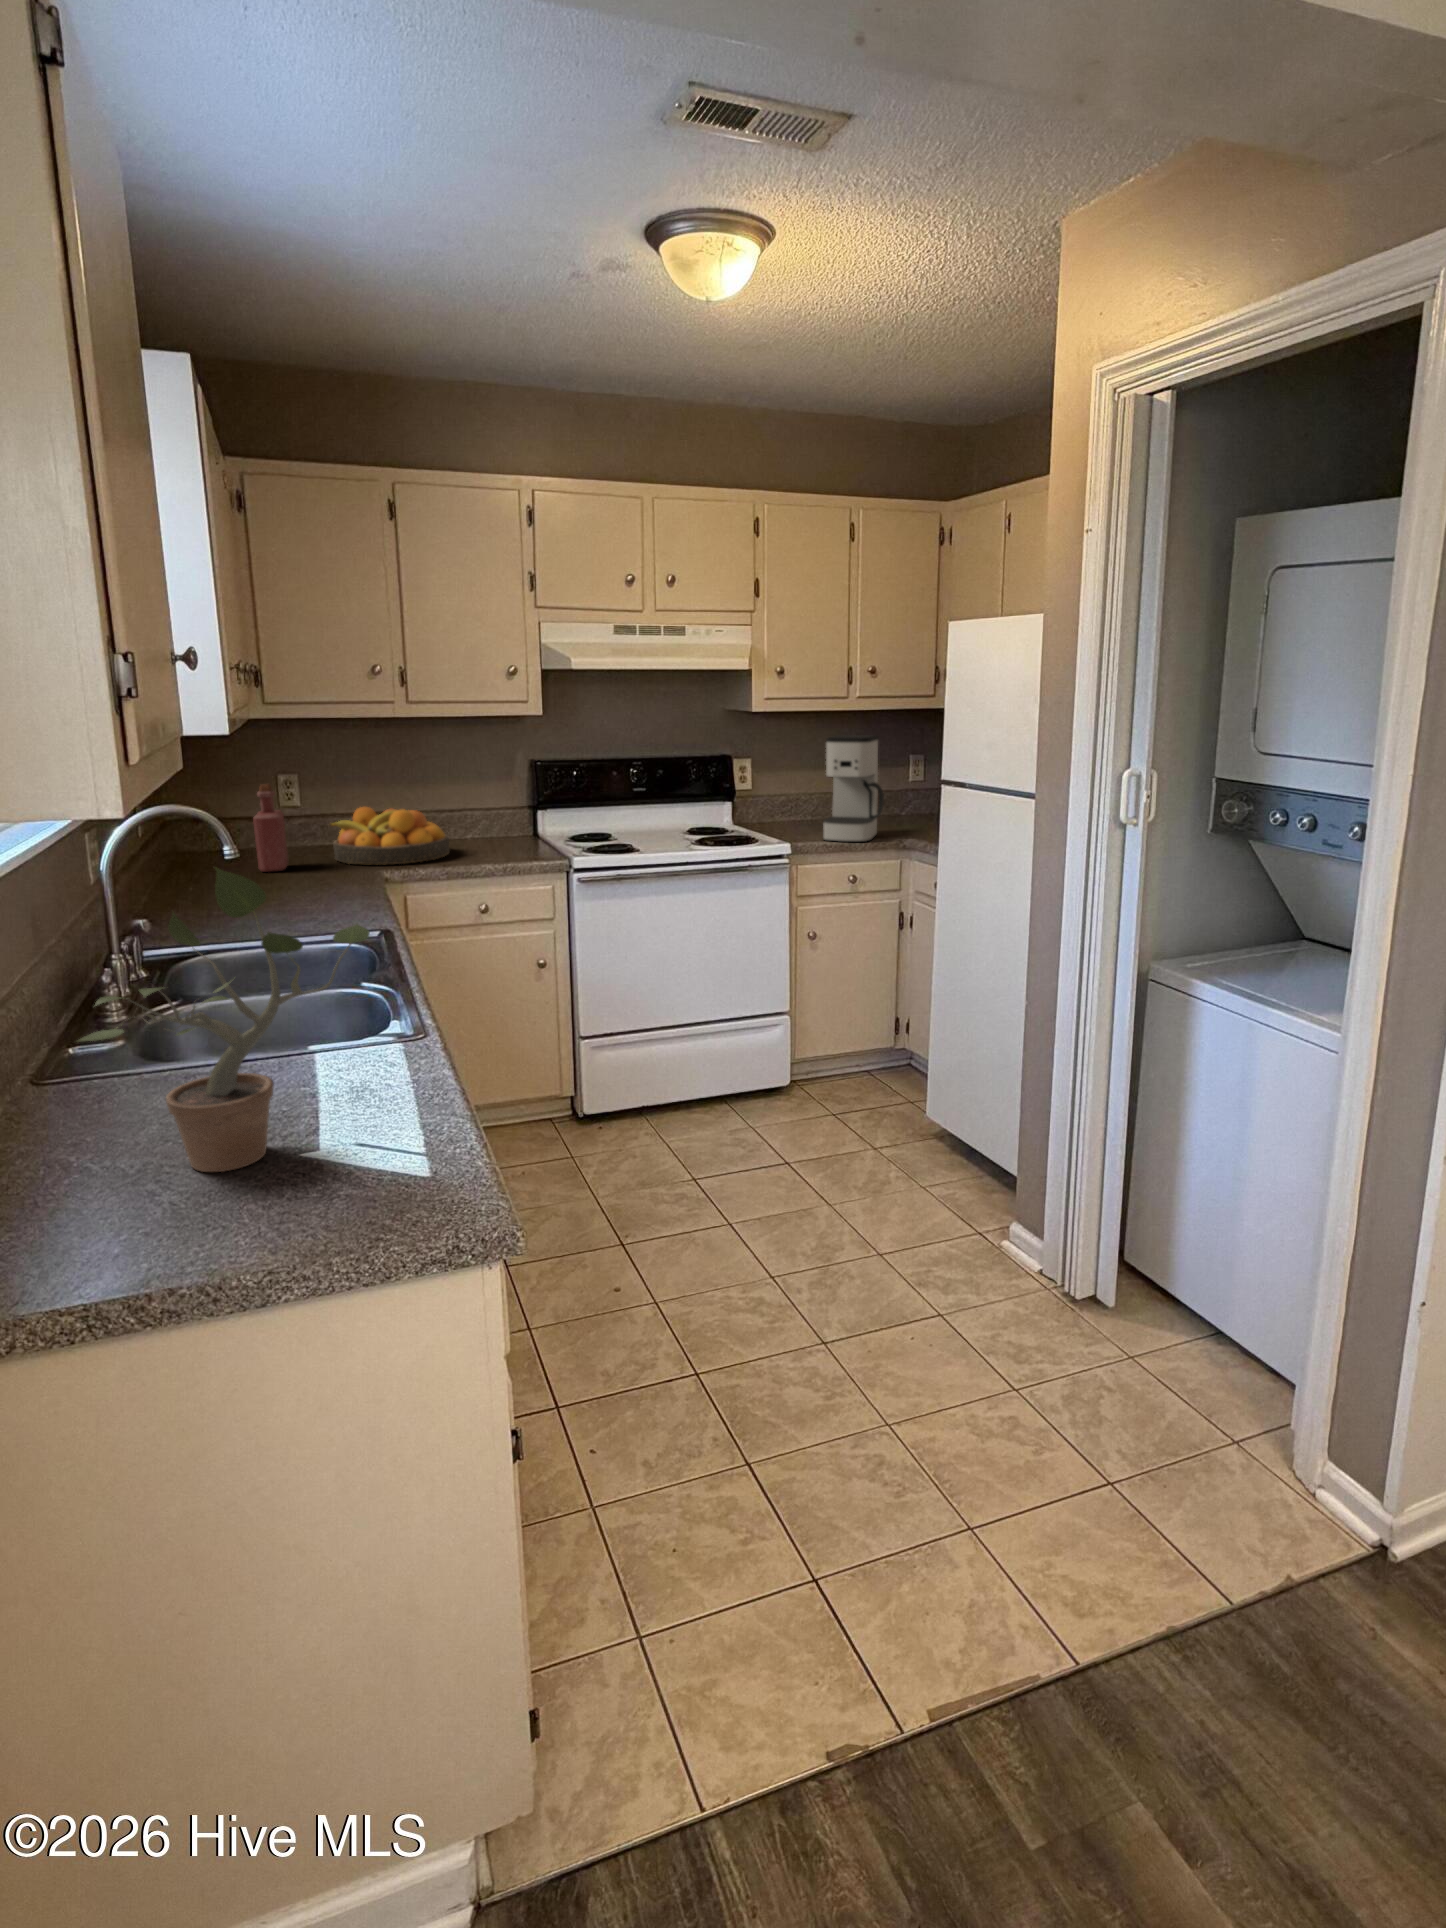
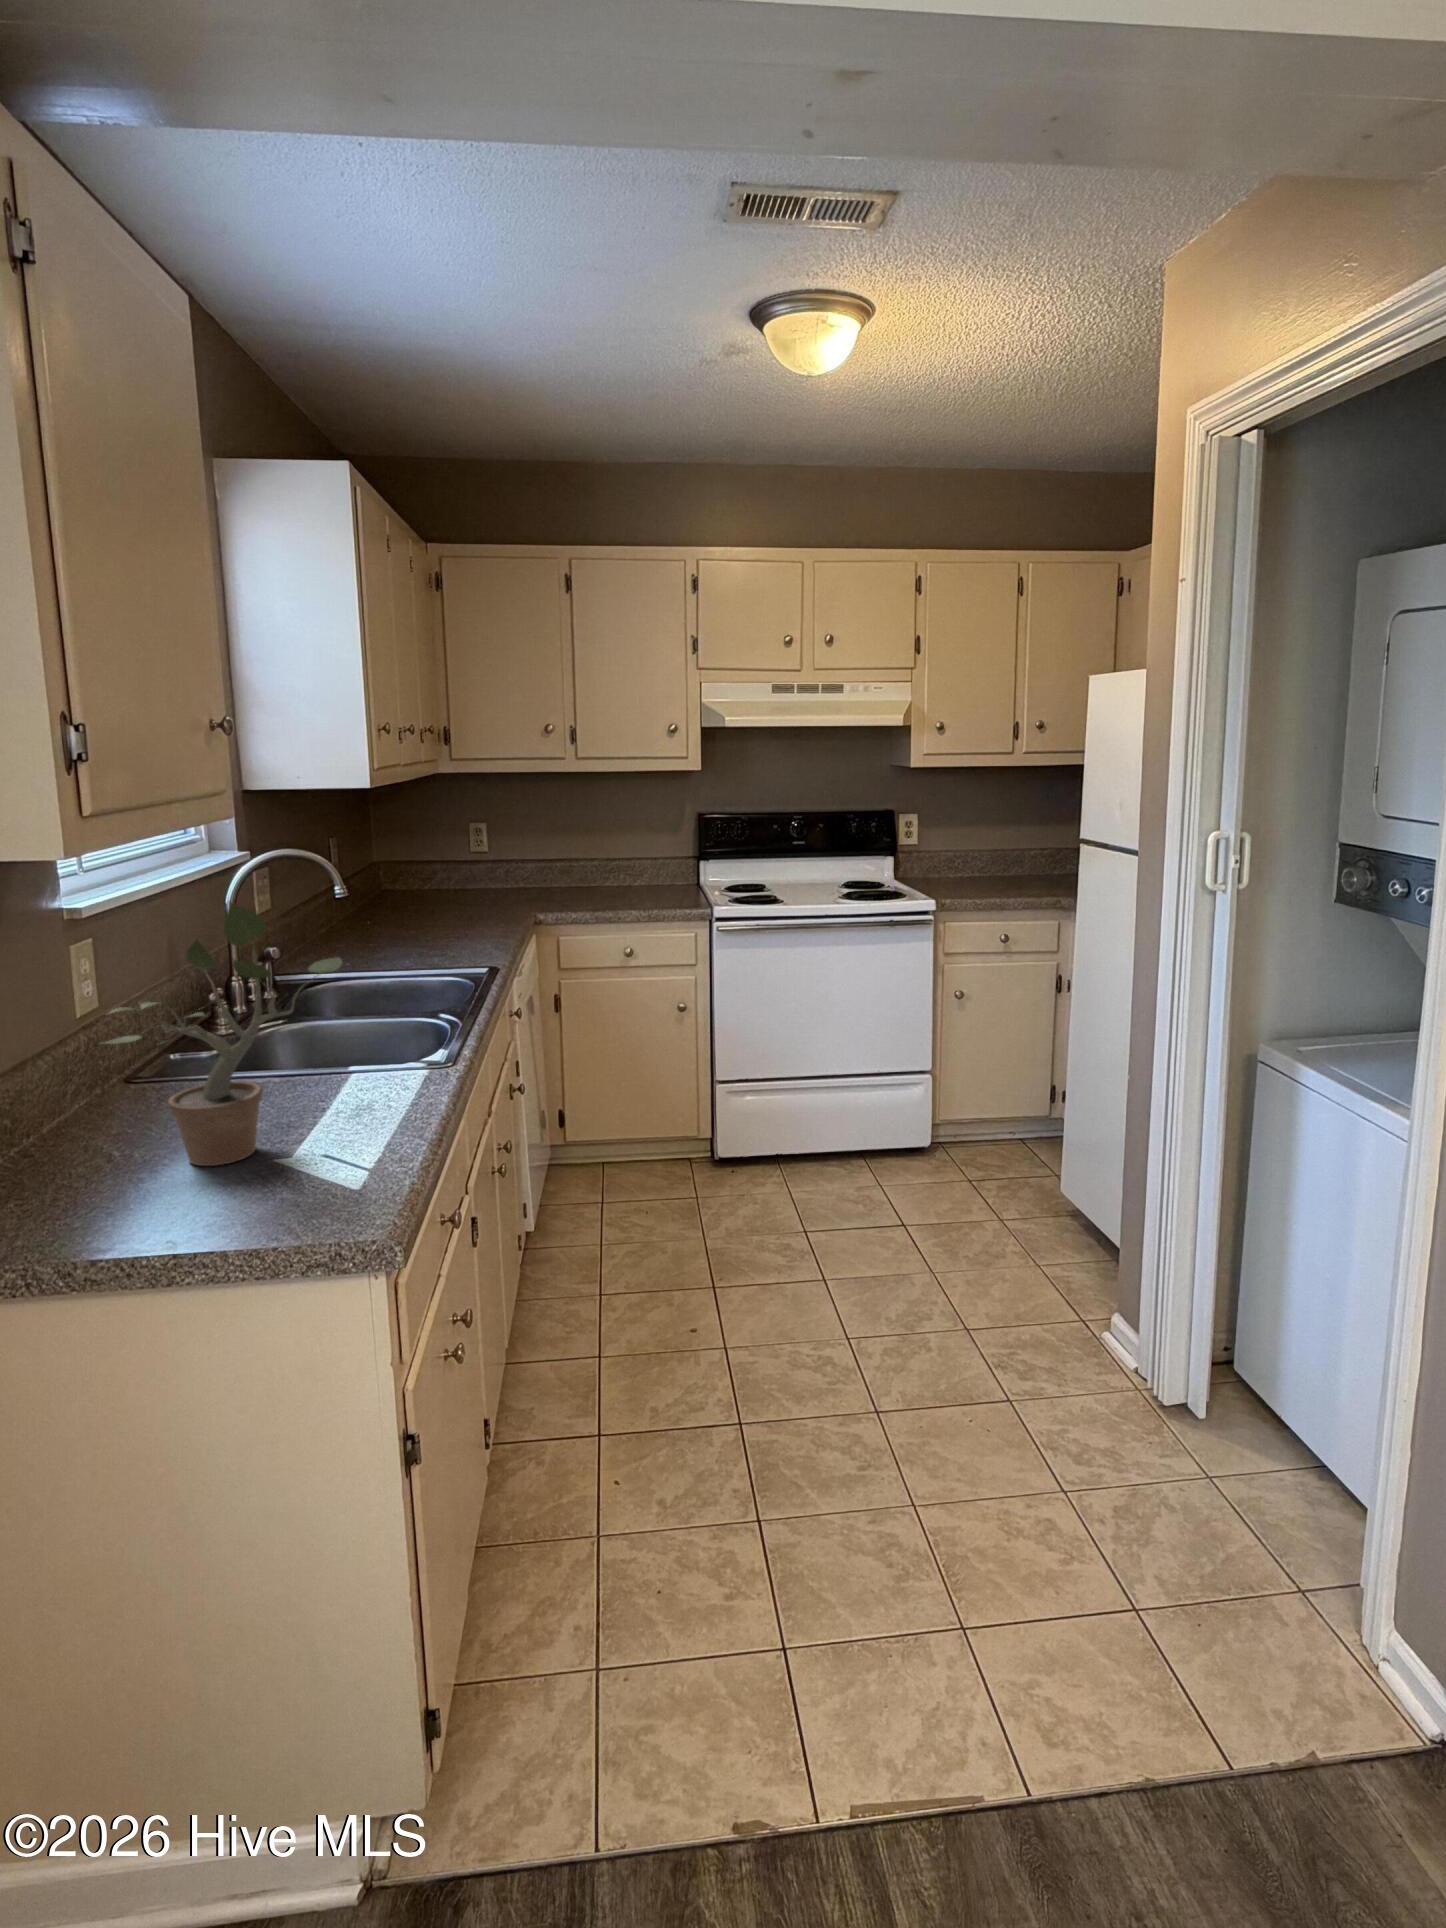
coffee maker: present [824,735,884,842] -> none [973,792,1037,900]
bottle: present [253,784,288,872] -> none [436,830,468,908]
fruit bowl: present [329,807,450,865] -> none [504,852,611,905]

